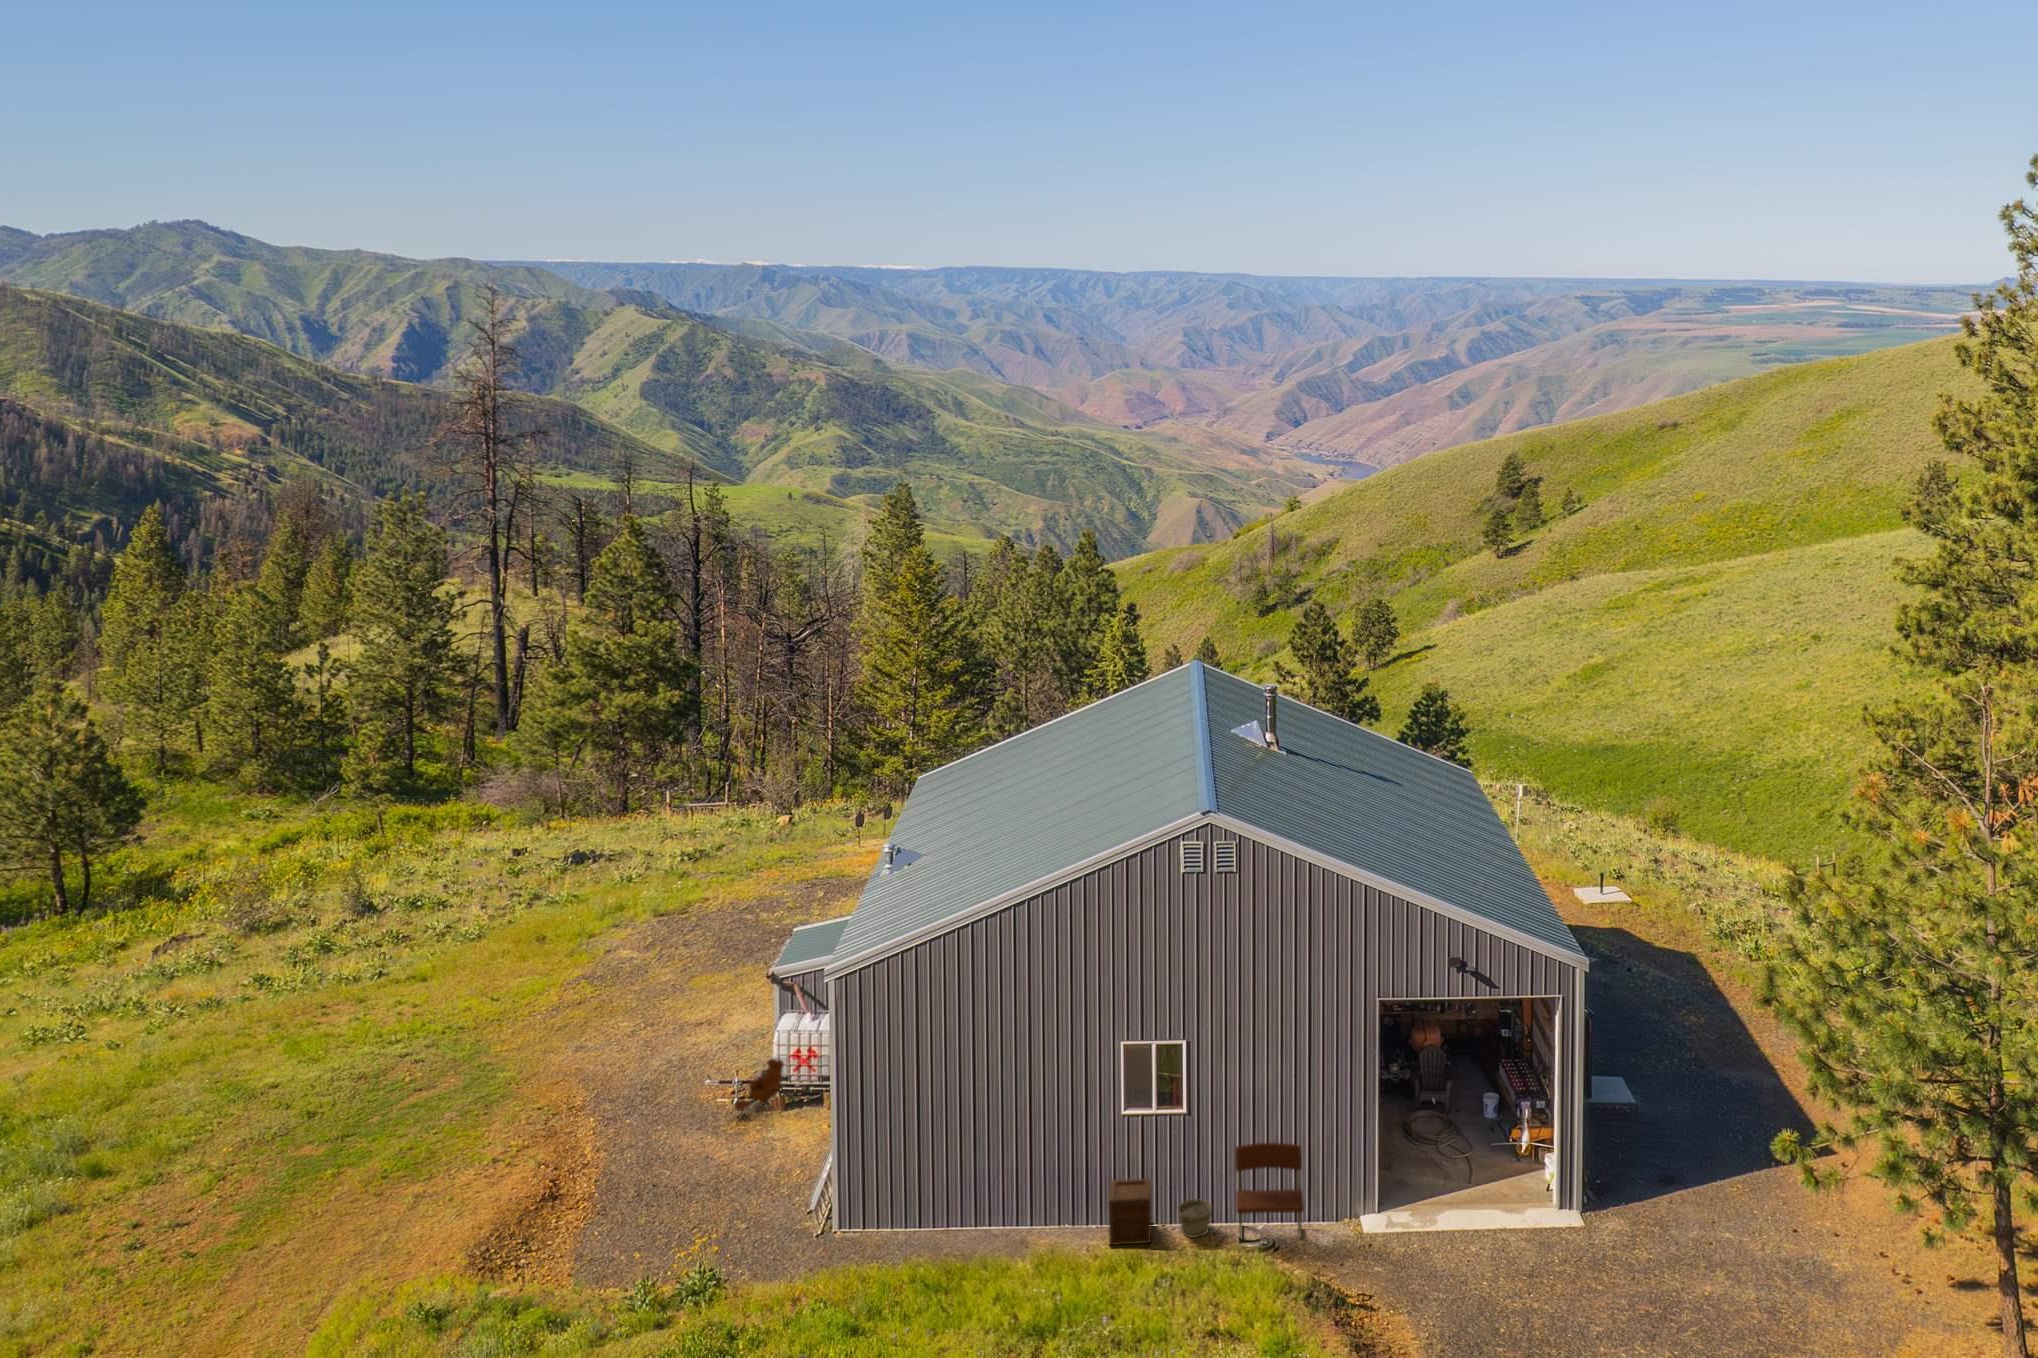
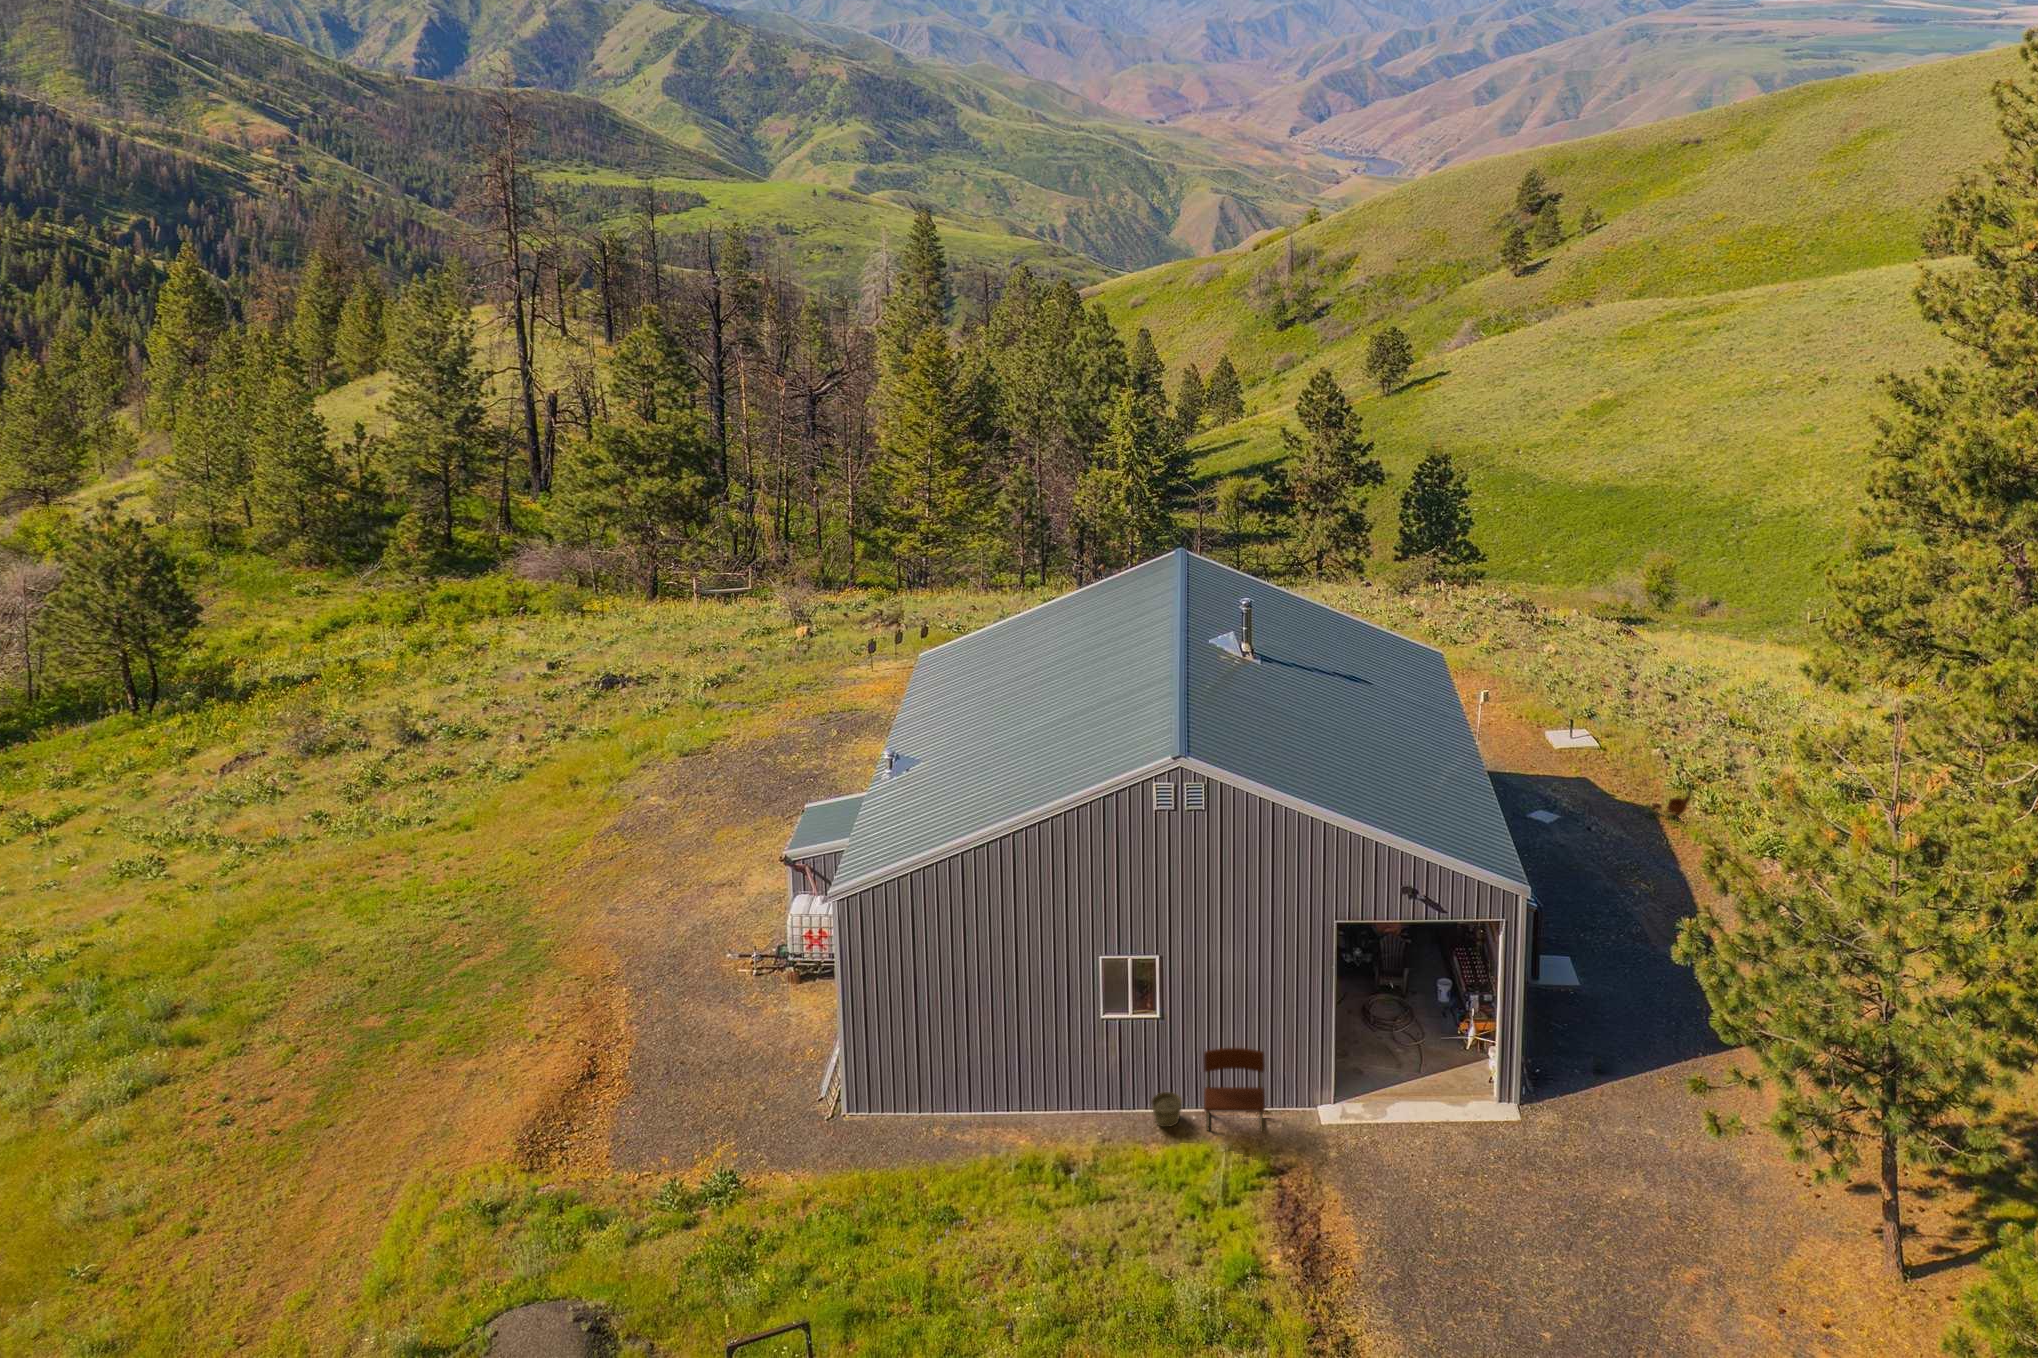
lounge chair: present [735,1058,784,1117] -> present [1652,792,1691,818]
wooden crate: present [1109,1179,1151,1245] -> none [1088,1075,1128,1134]

